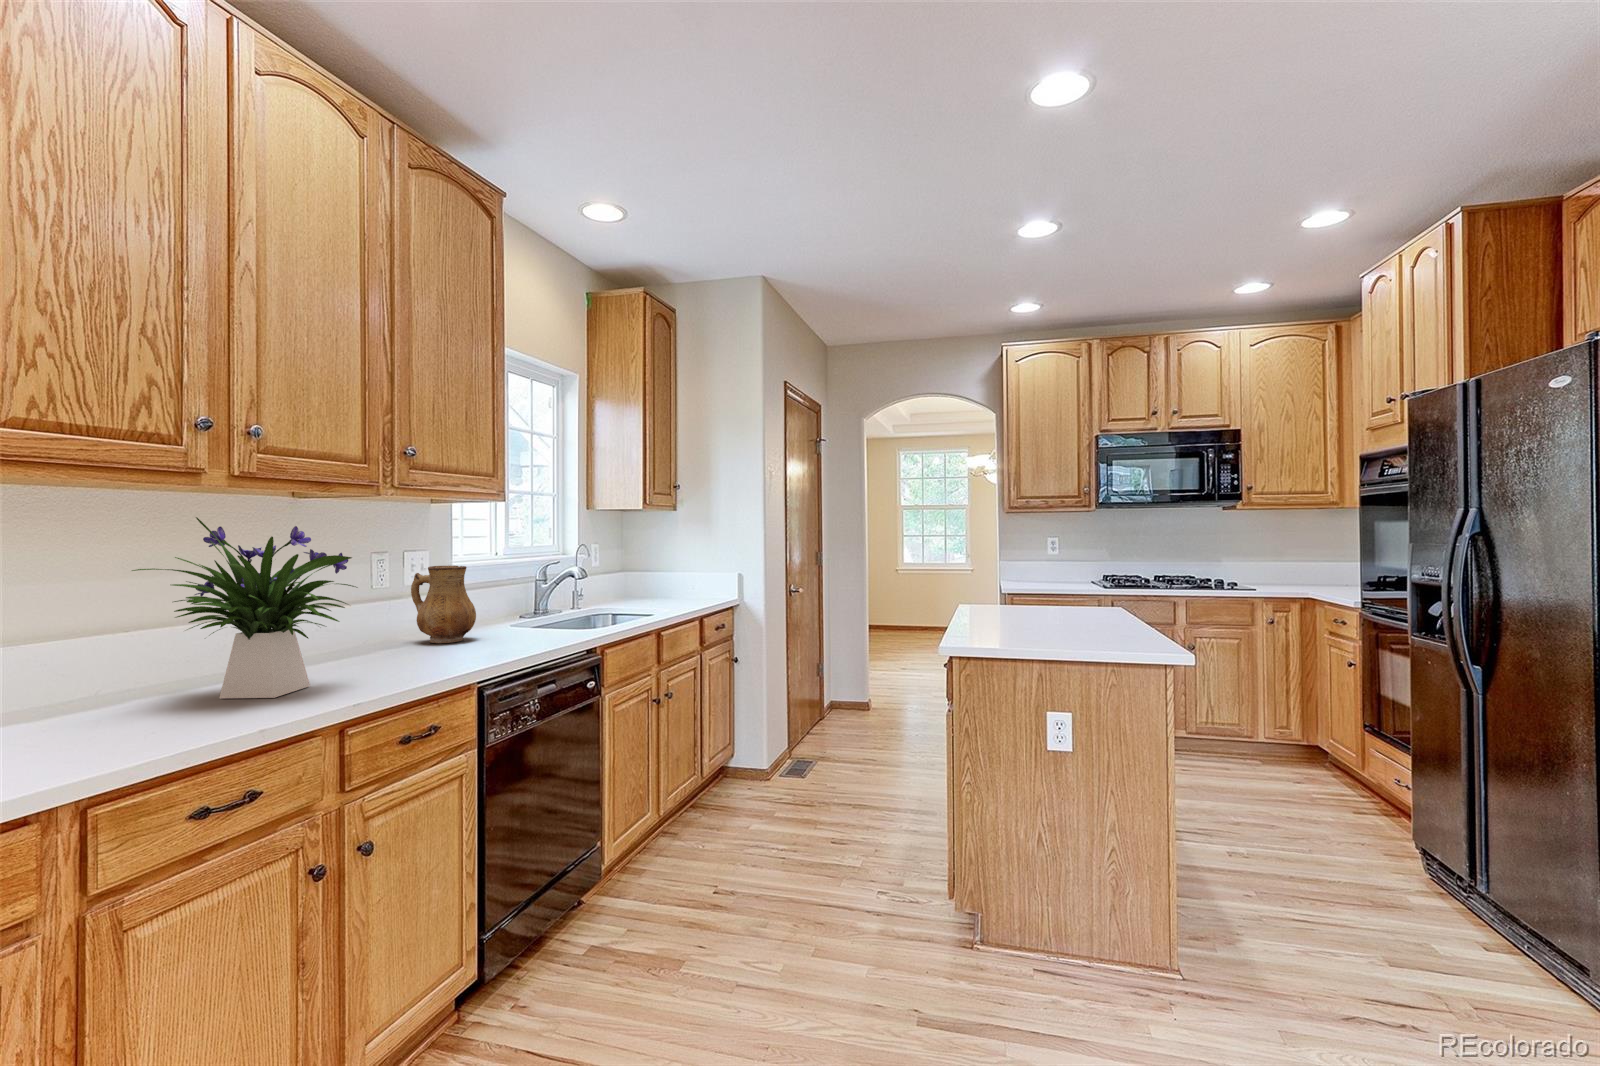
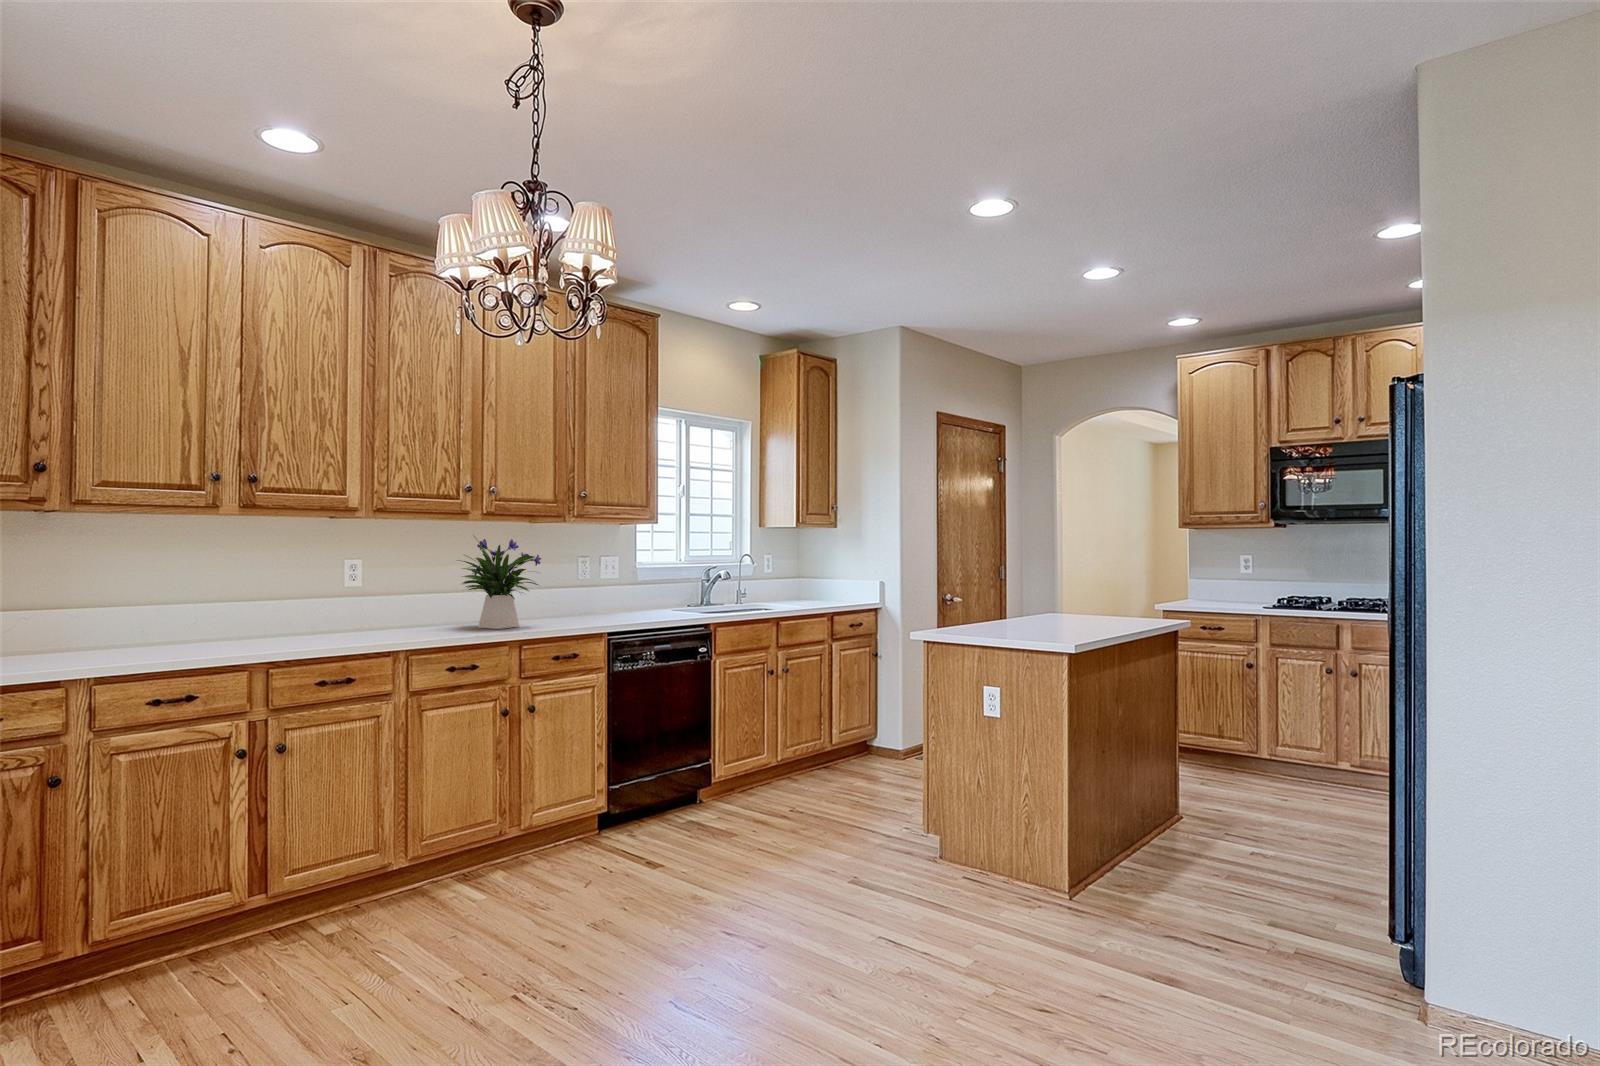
ceramic pitcher: present [411,566,476,643] -> none [601,566,637,616]

